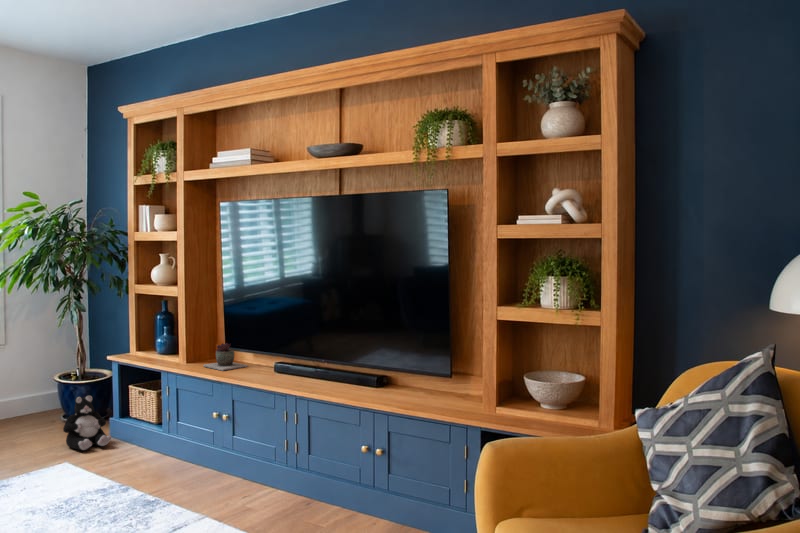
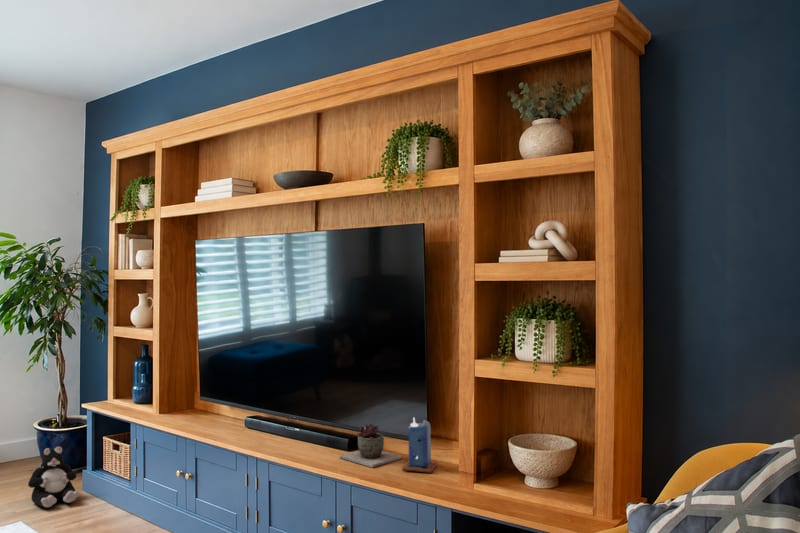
succulent plant: present [203,343,247,371] -> present [339,424,402,468]
candle: none [431,358,459,405] -> present [402,418,437,473]

